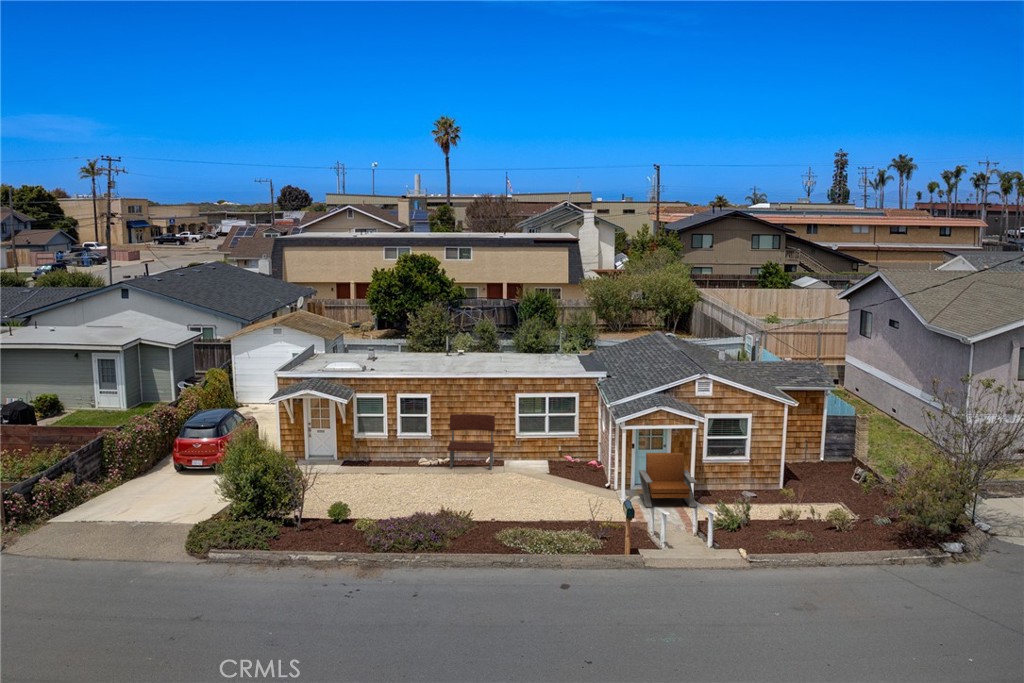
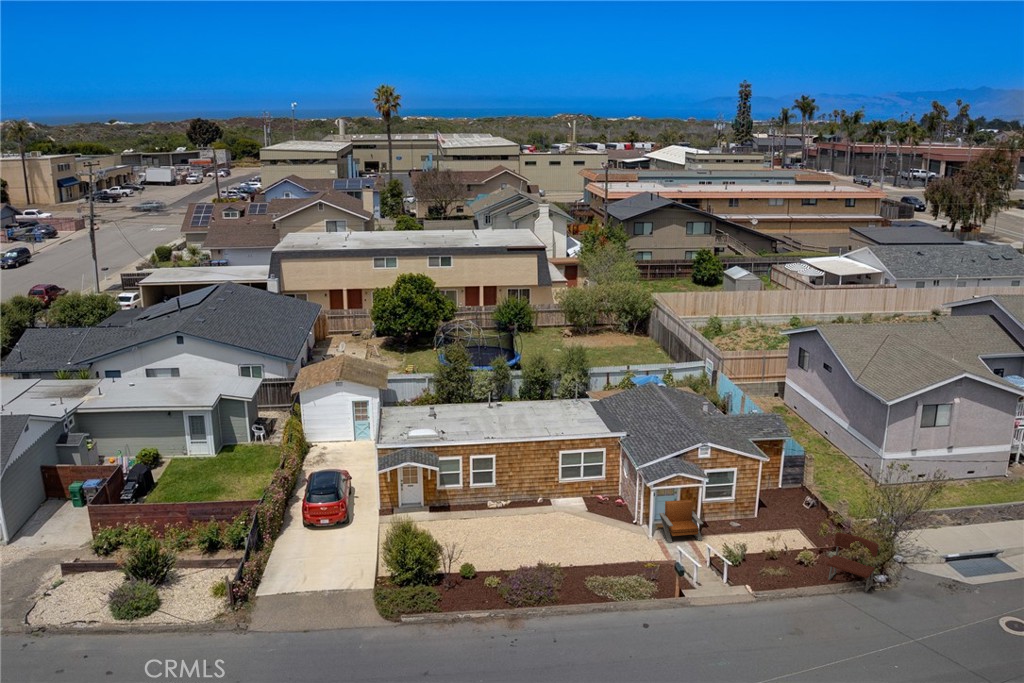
bench: present [447,414,495,470] -> present [827,532,878,592]

